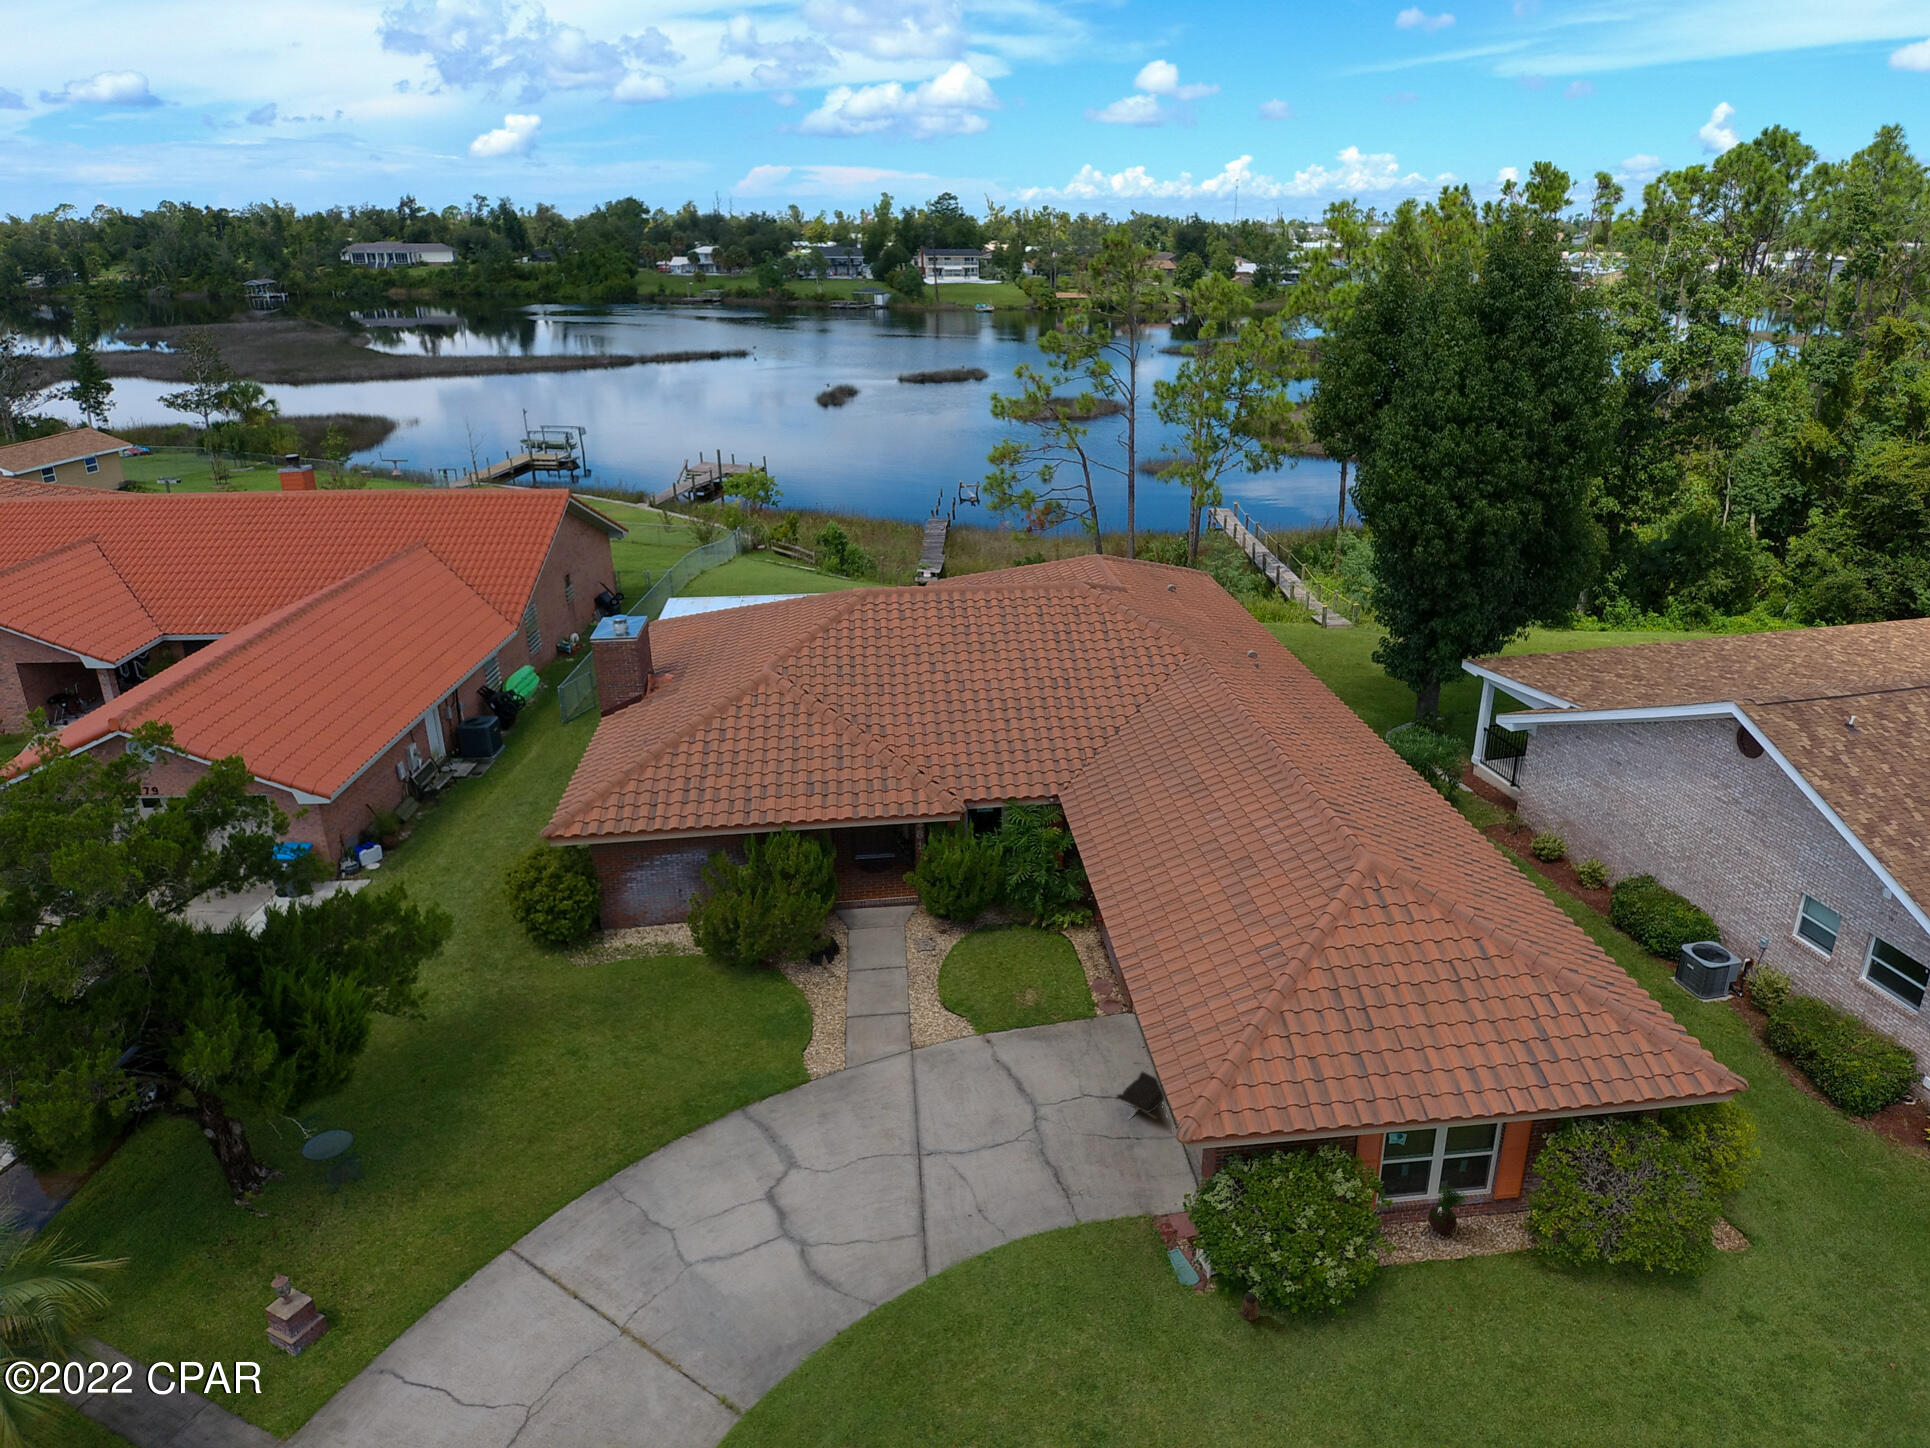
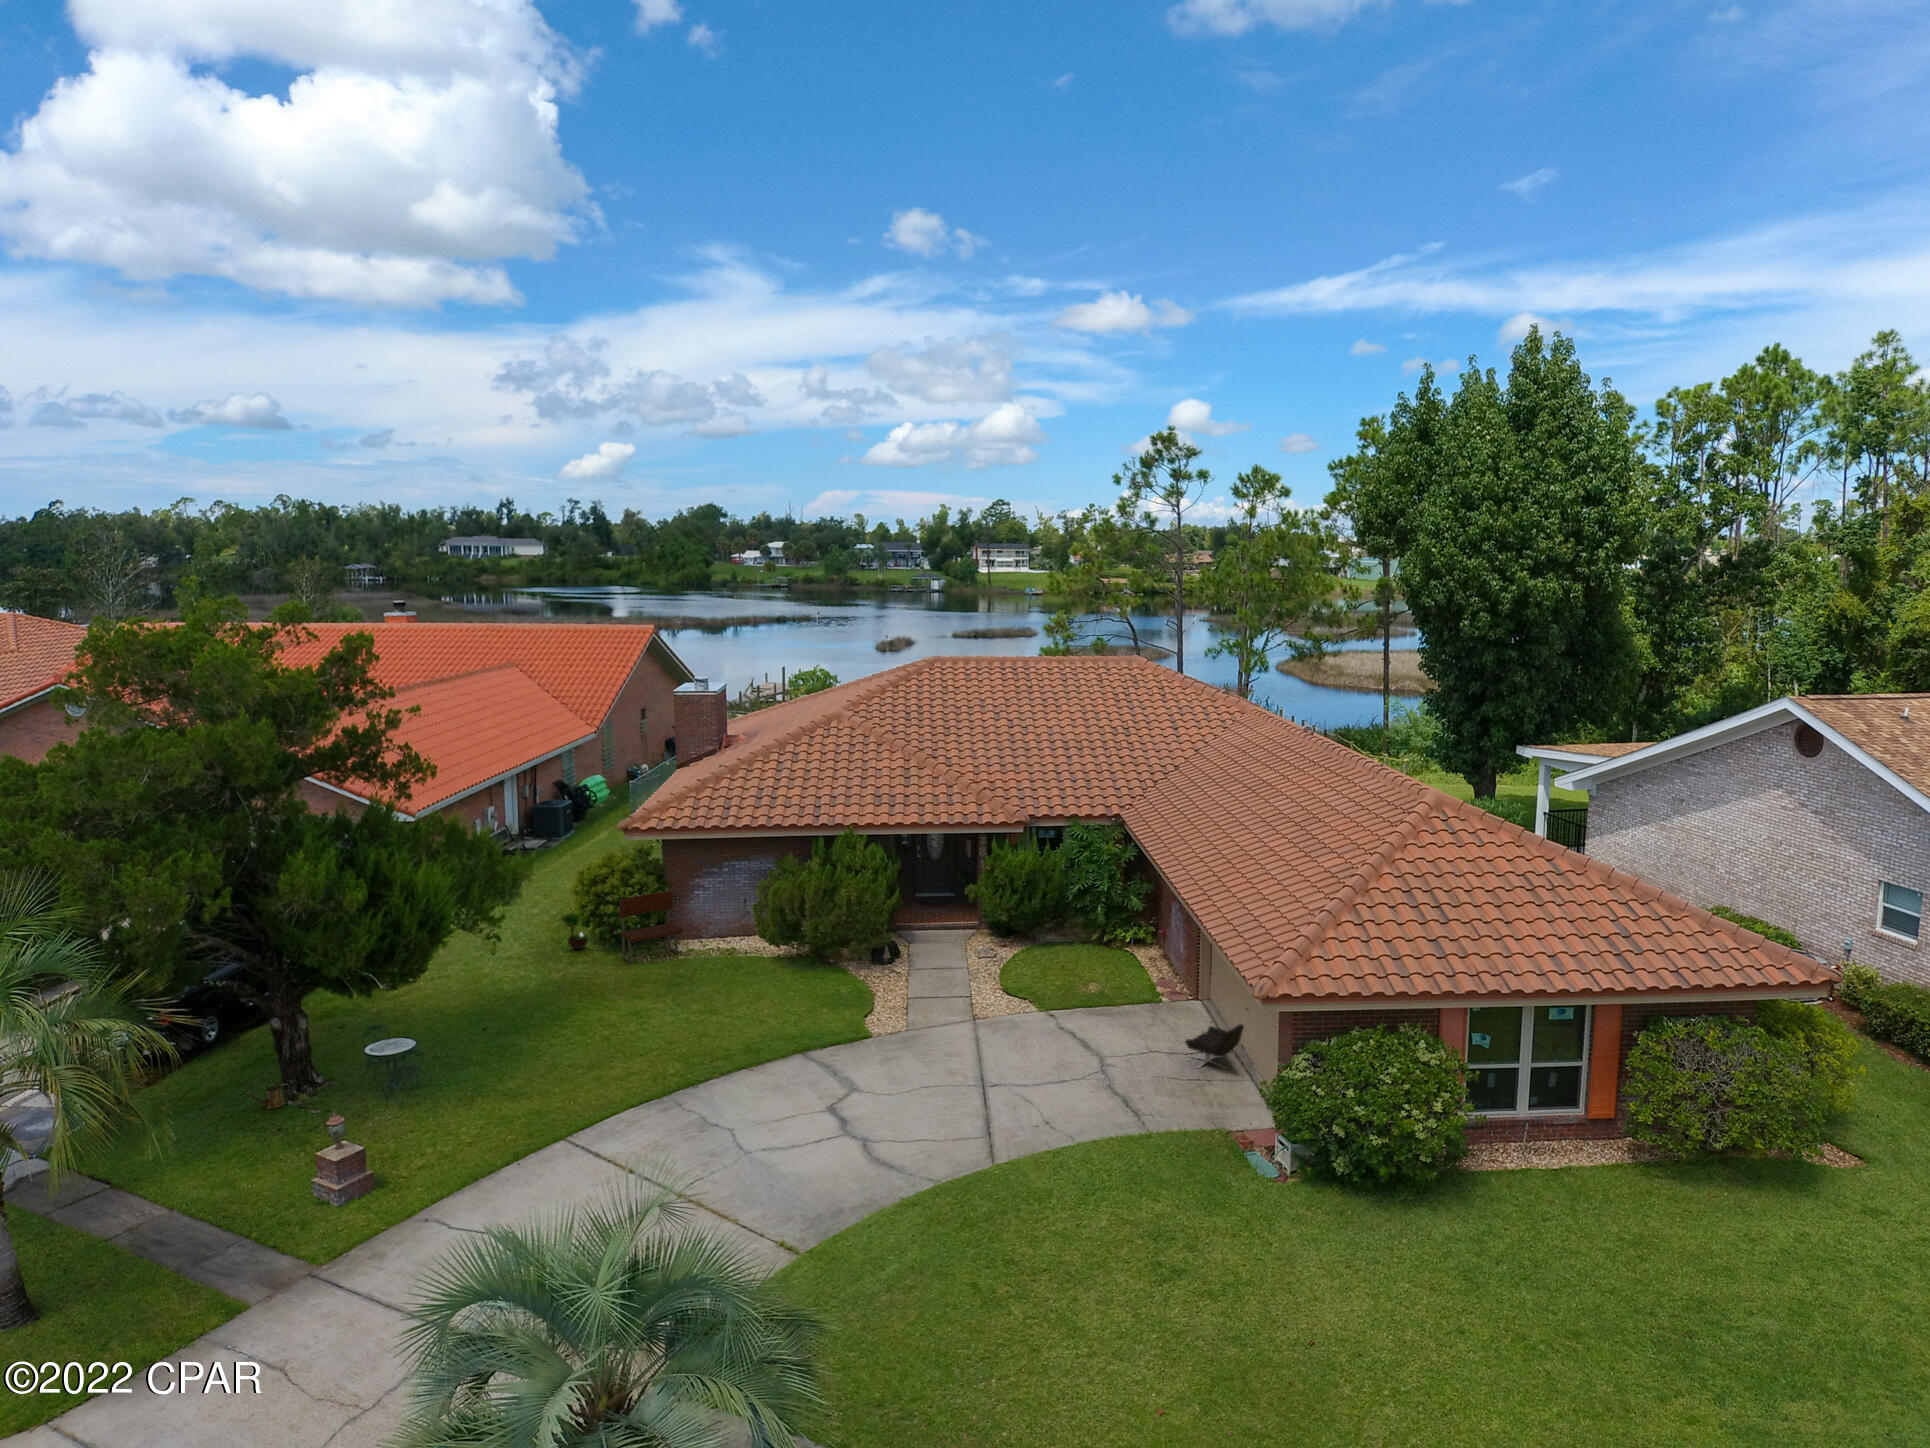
bench: none [549,890,618,969] -> present [619,891,683,964]
potted tree: present [1428,1186,1466,1234] -> present [561,913,588,949]
watering can: present [1238,1292,1260,1321] -> present [246,1084,290,1109]

